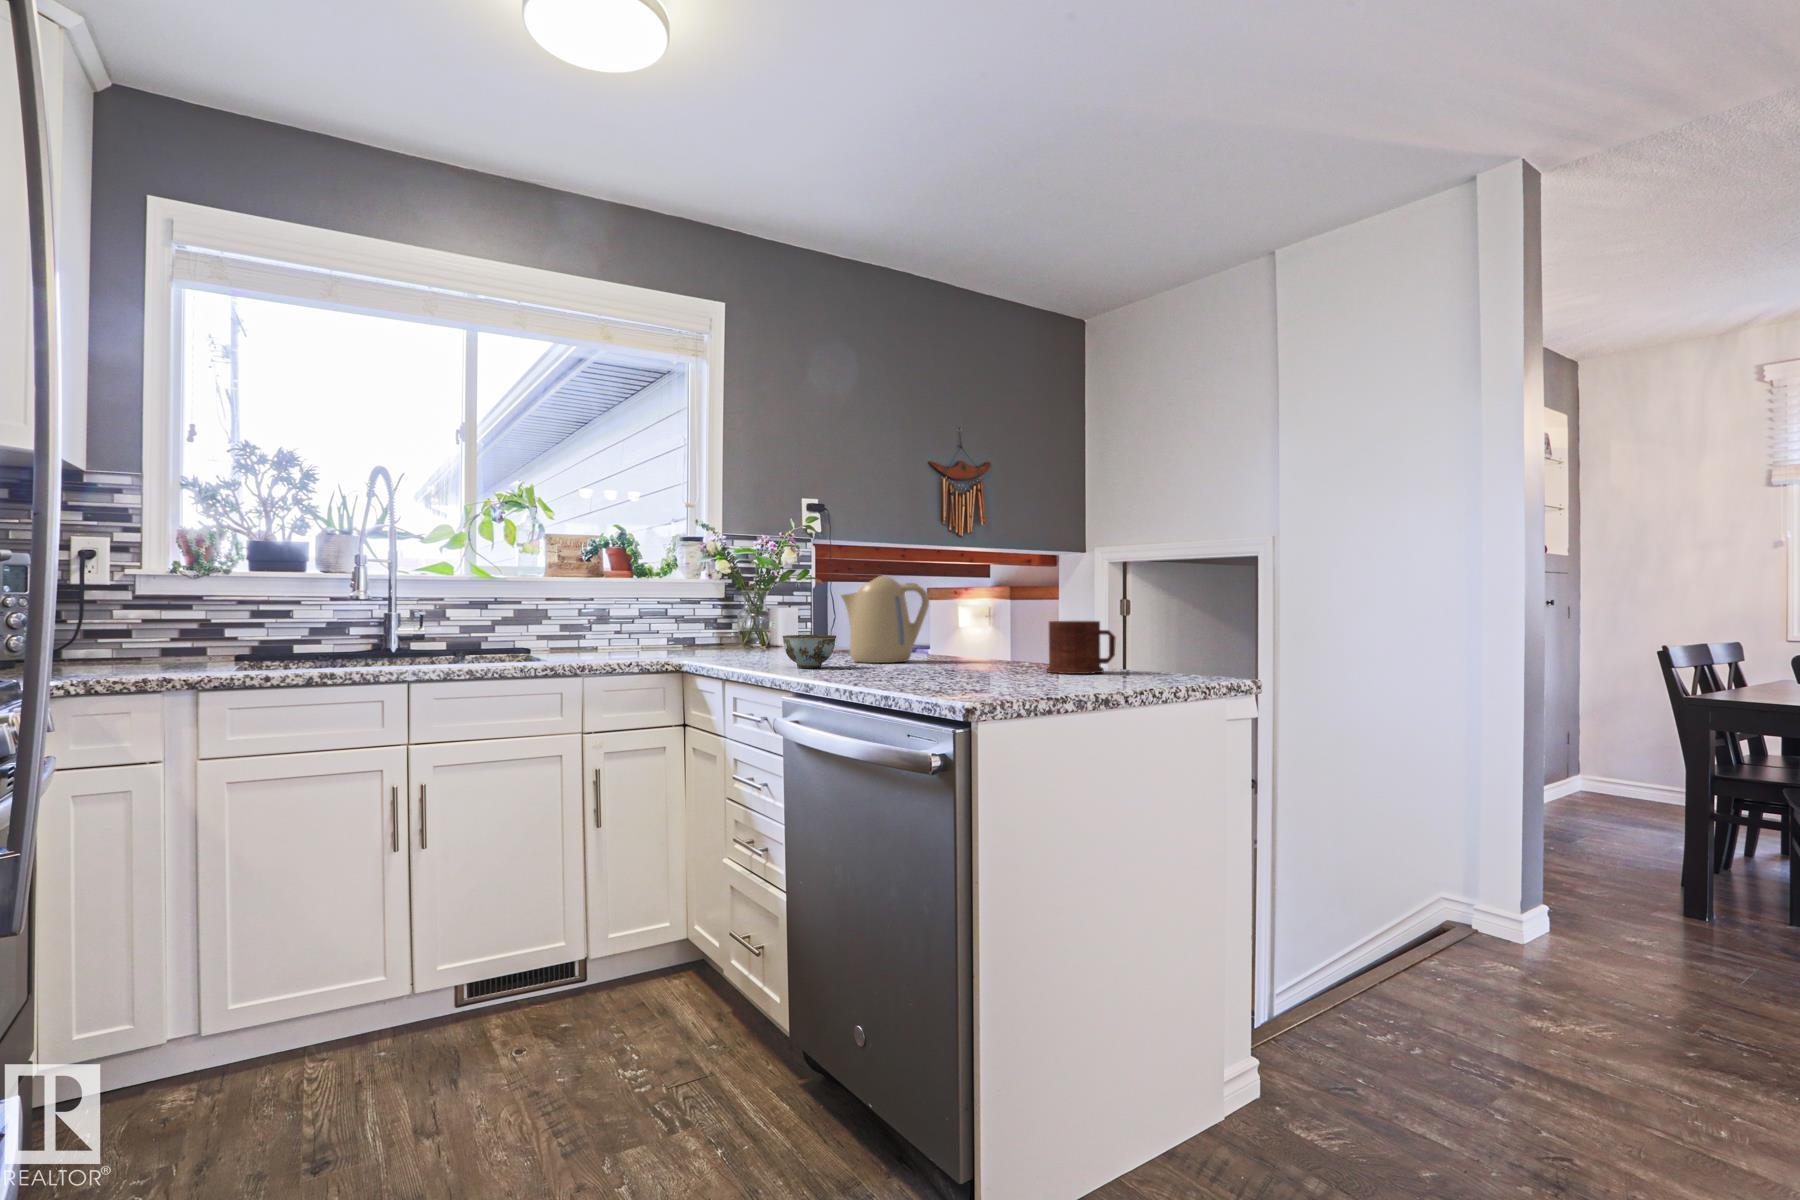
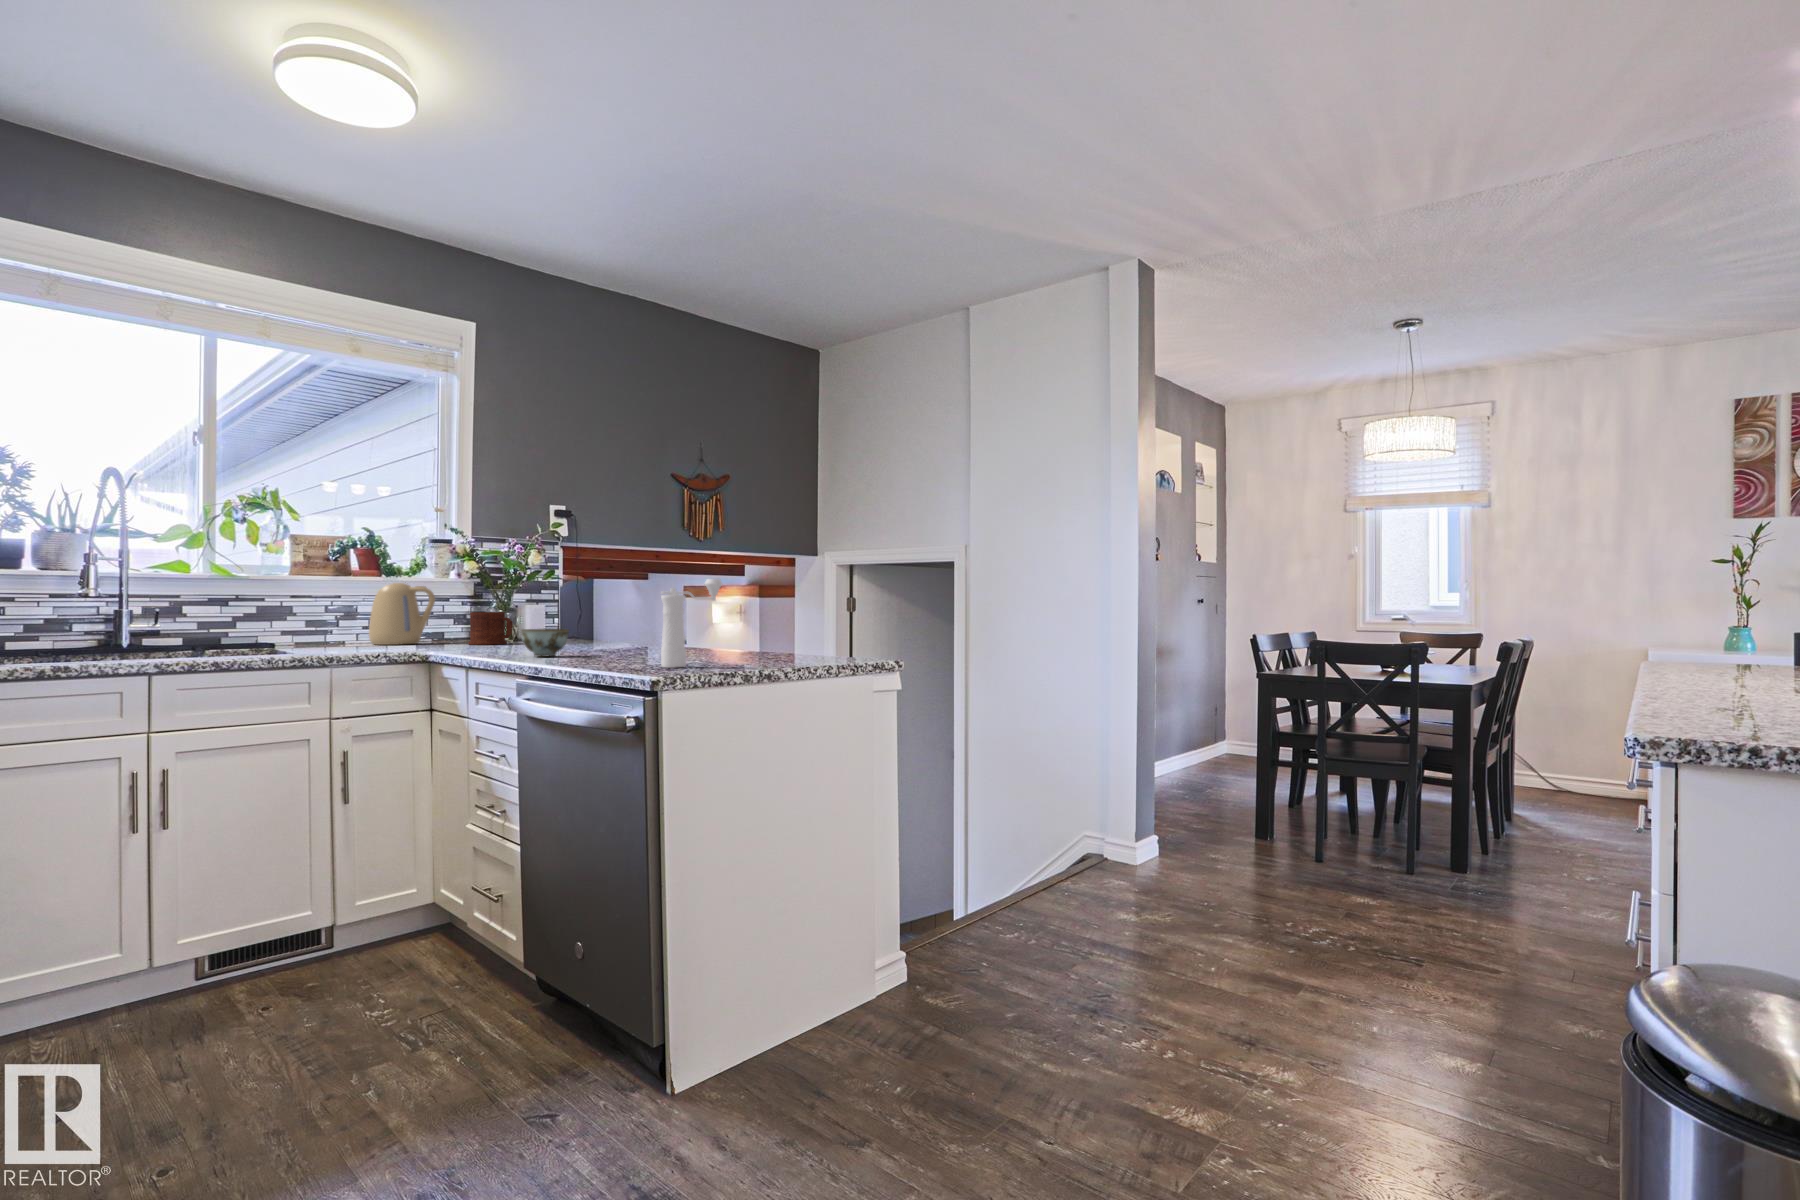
pepper mill: none [960,573,1034,687] -> present [661,579,722,668]
kettle: present [841,576,929,663] -> present [369,583,435,645]
mug: present [1046,621,1116,674] -> present [468,612,512,645]

